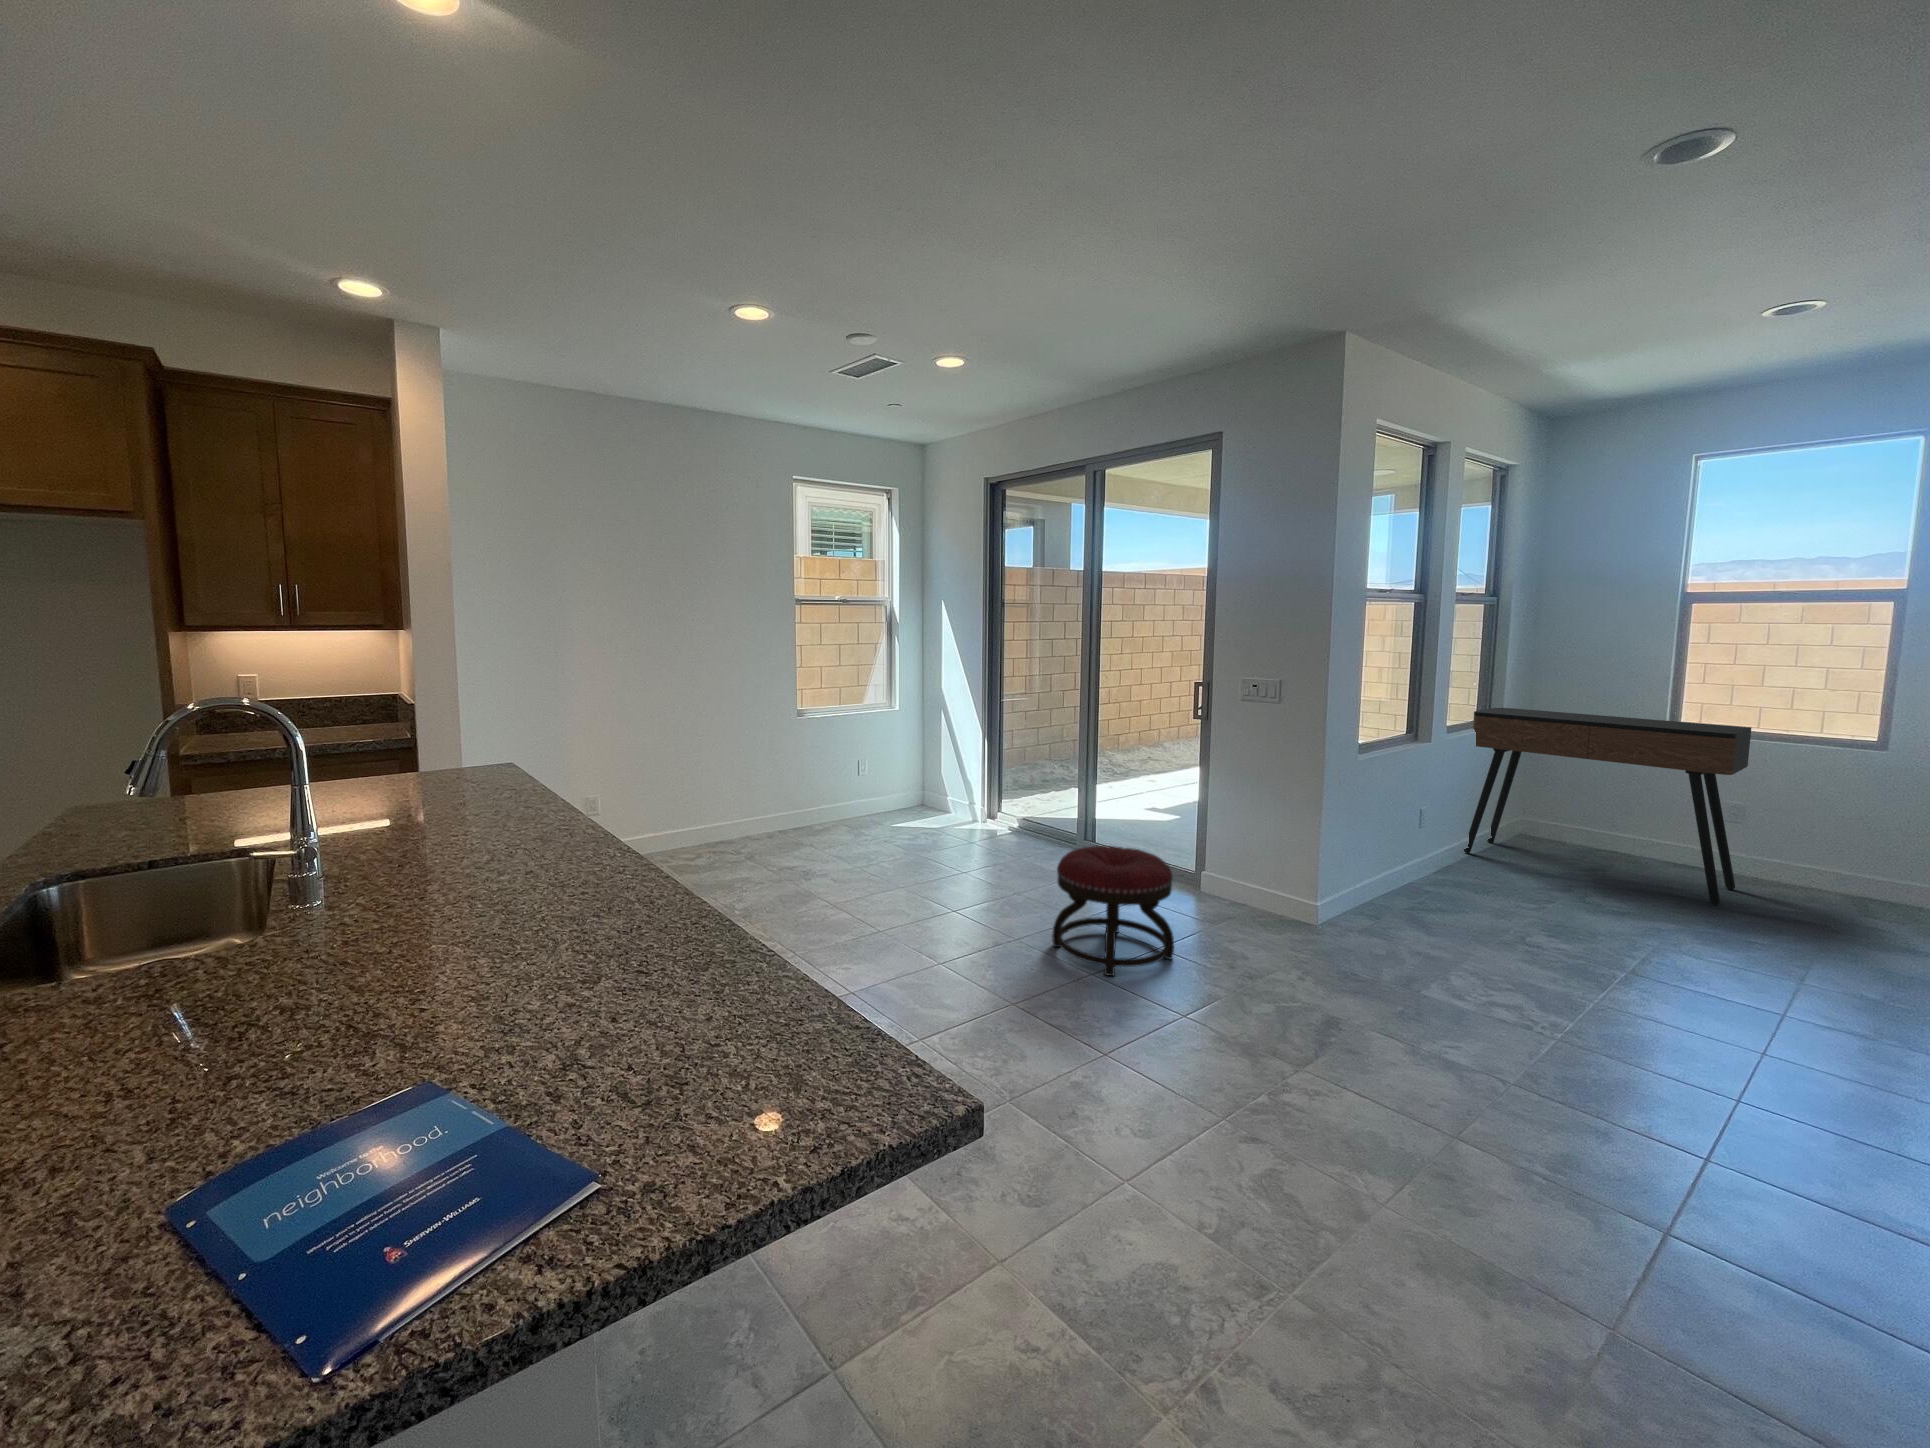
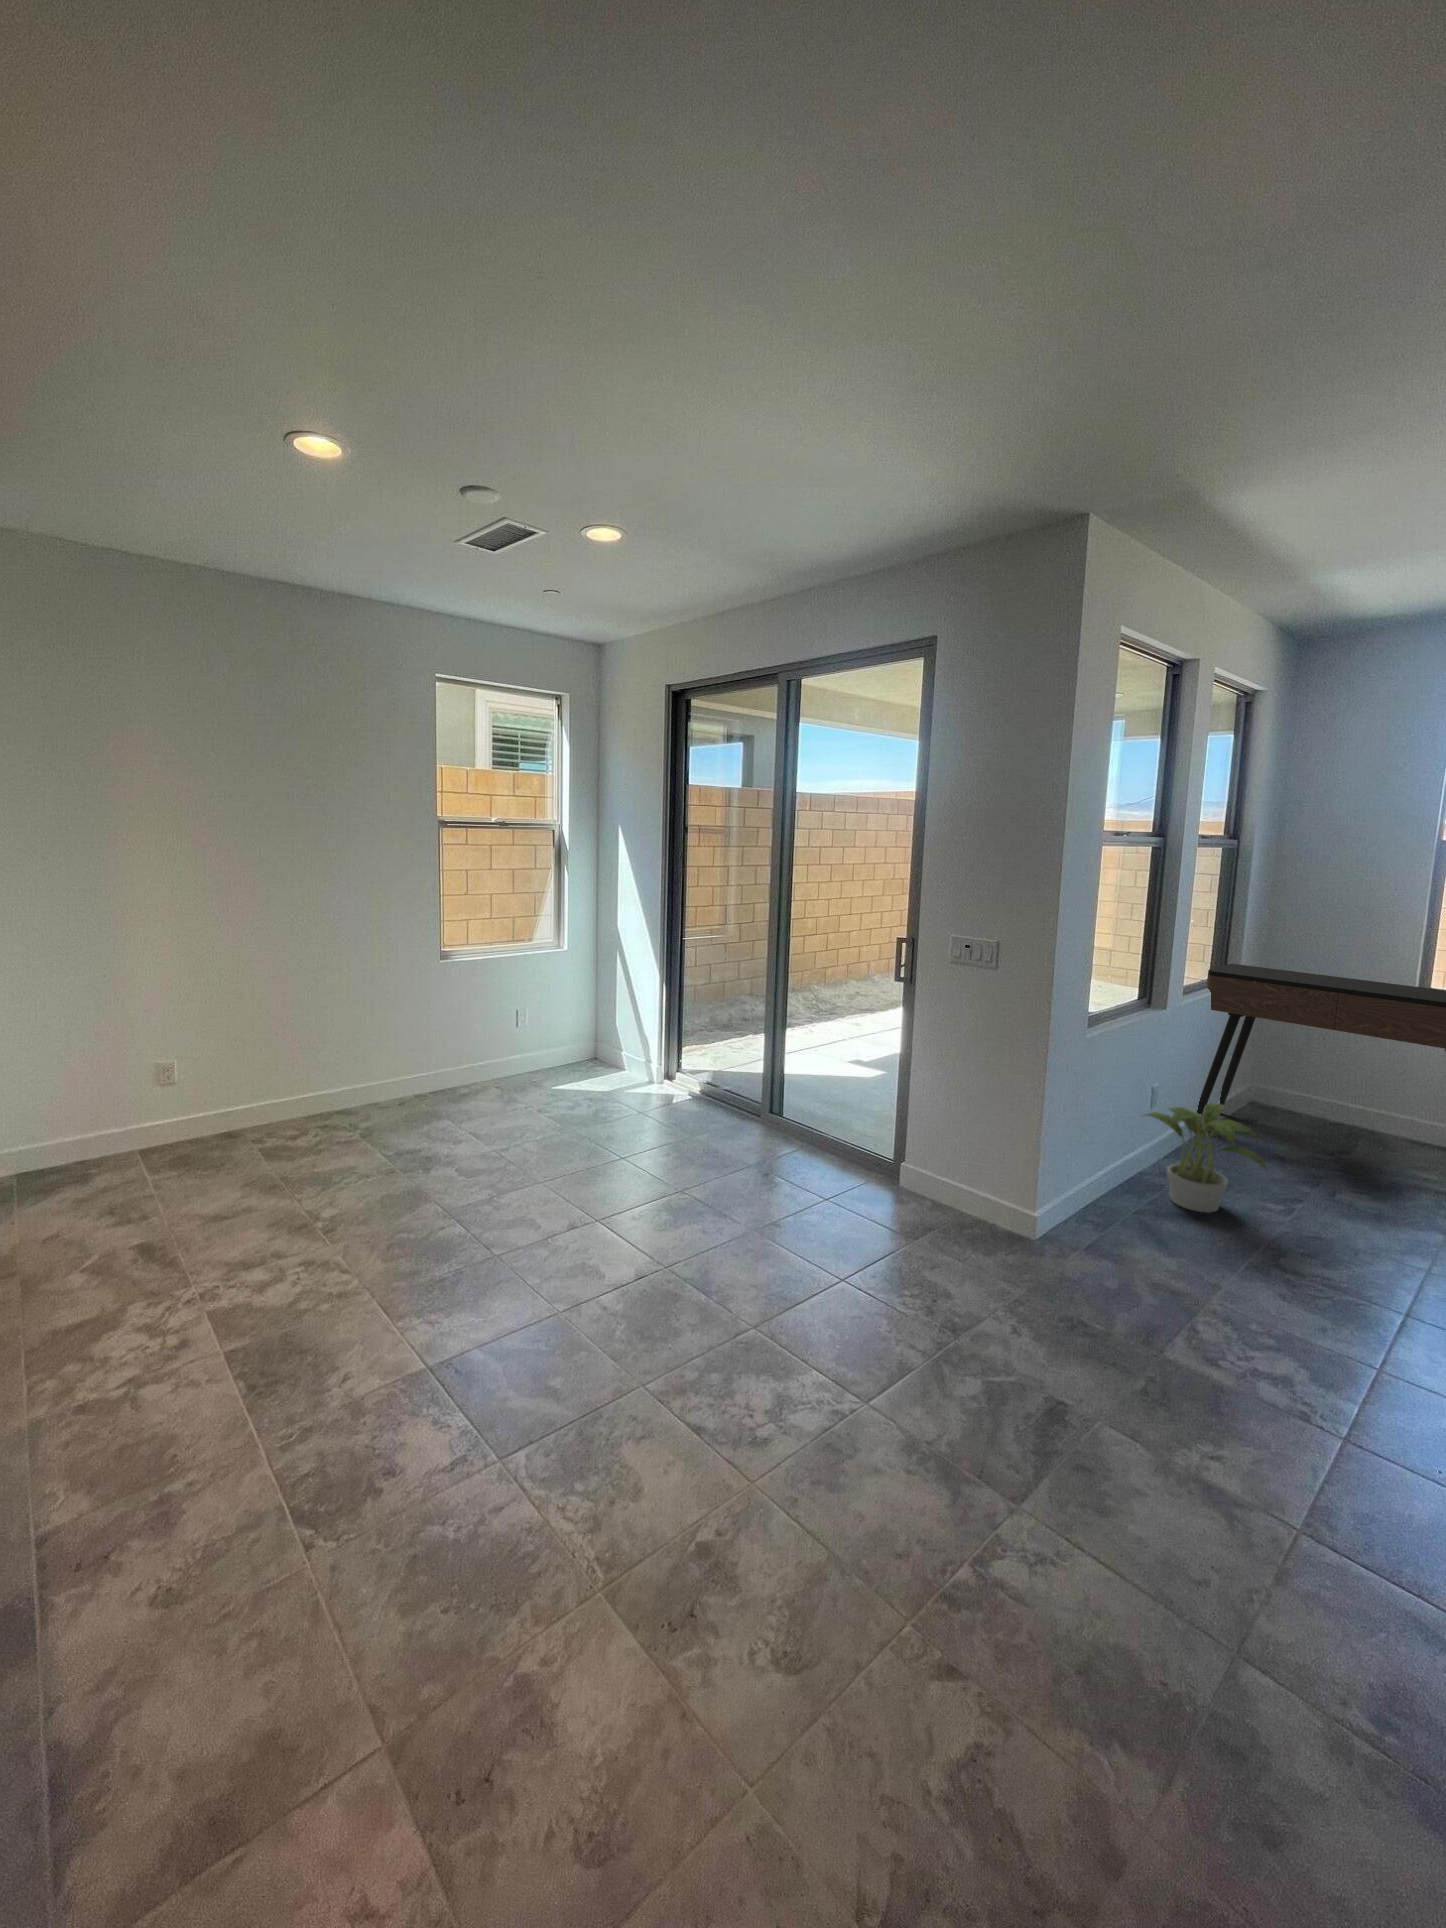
potted plant: none [1412,819,1522,911] -> present [1146,1103,1267,1213]
ottoman: present [1052,846,1174,976] -> none [713,1146,862,1324]

